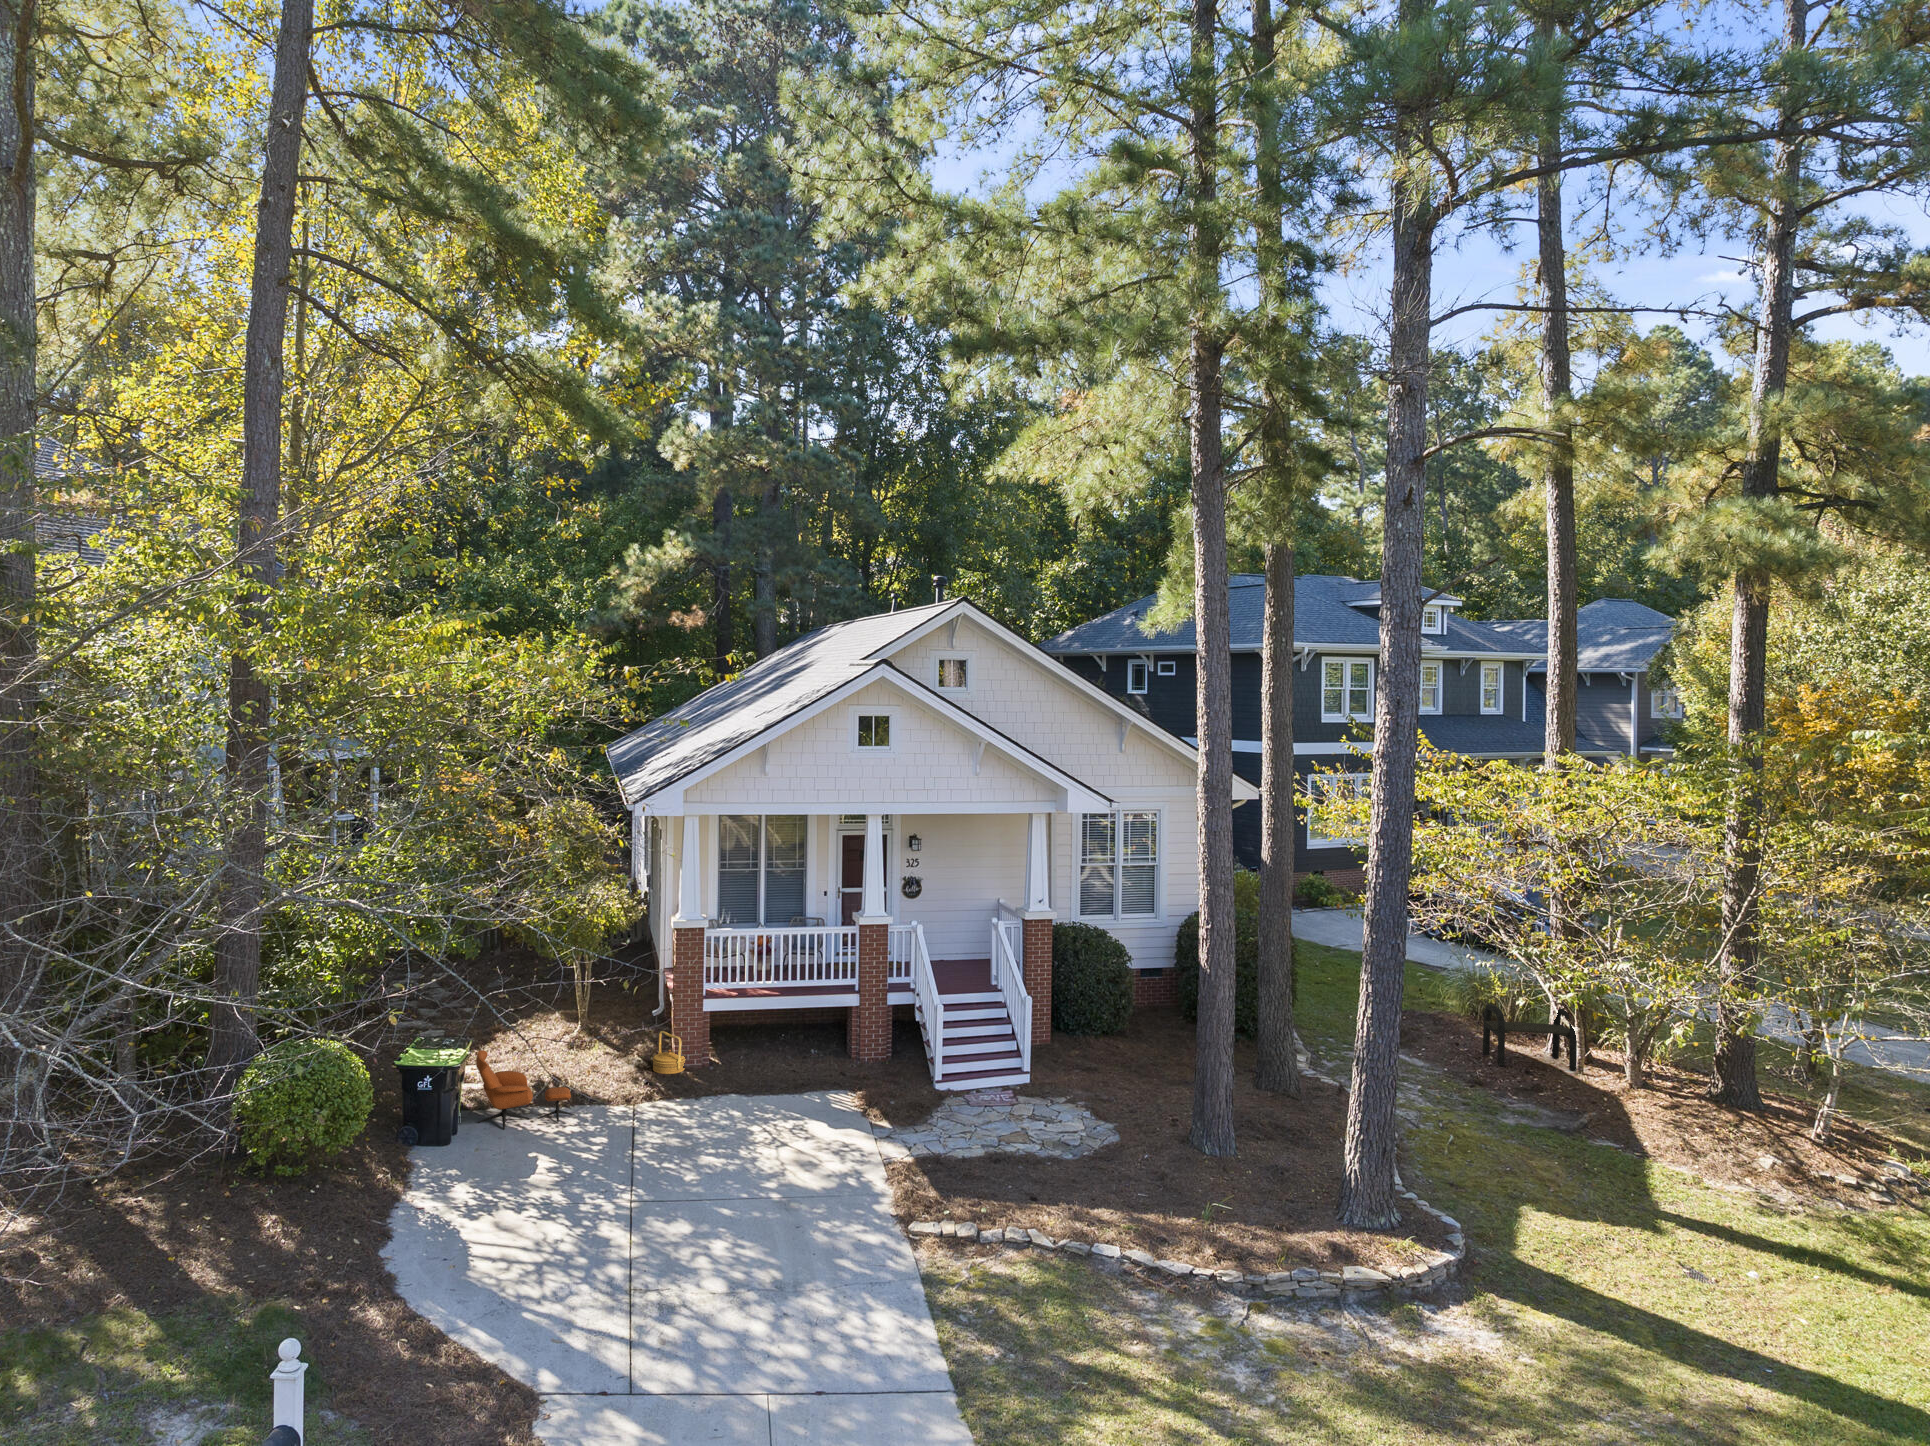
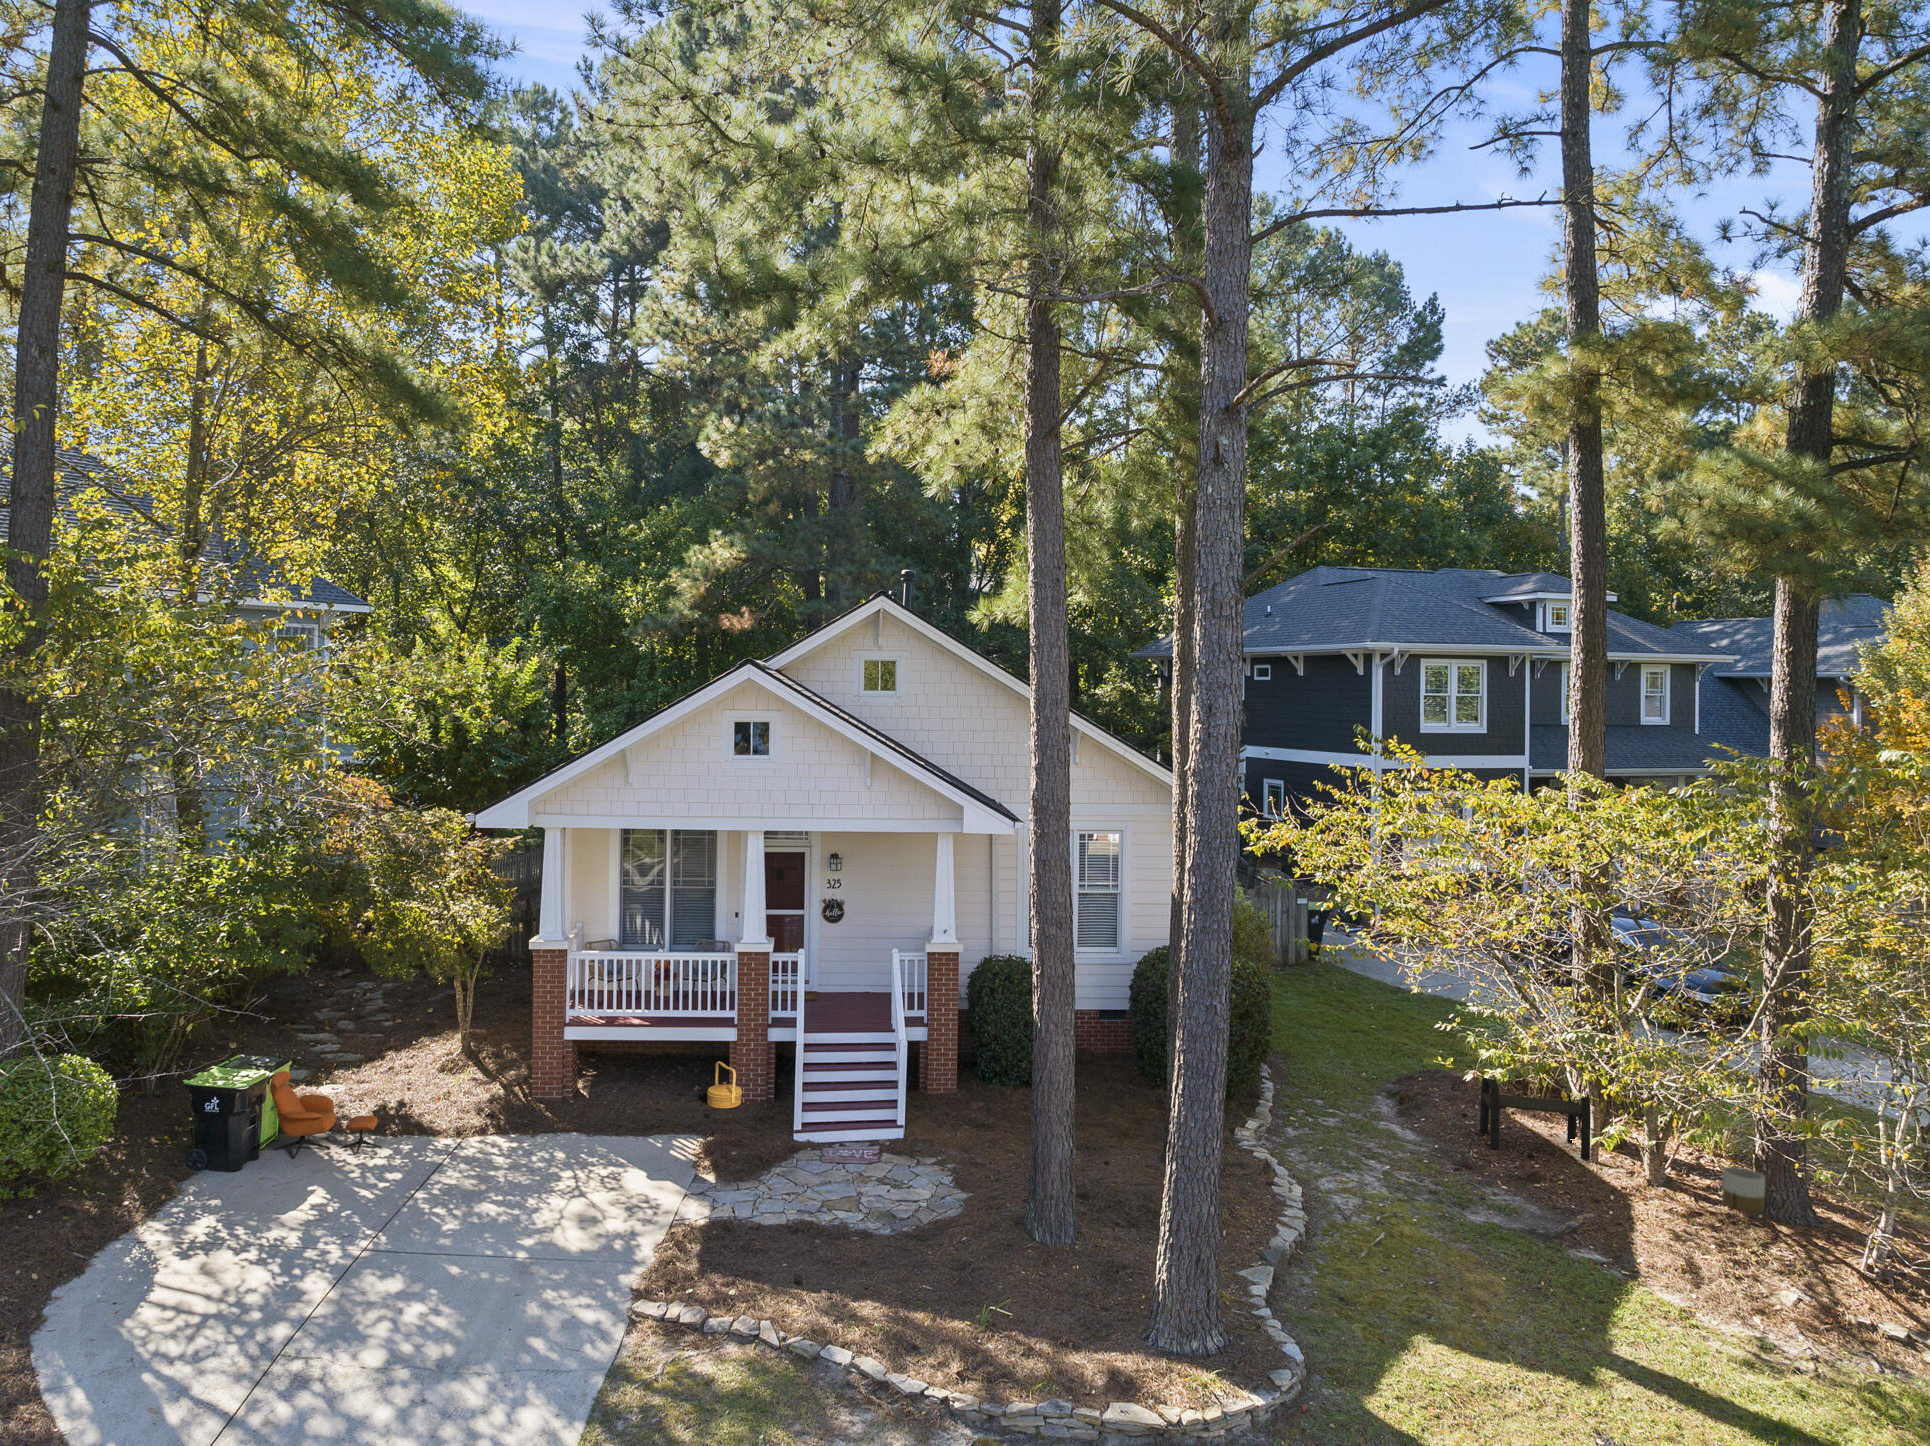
woven basket: present [653,1031,686,1074] -> present [707,1061,742,1108]
planter: none [1694,1067,1728,1114] -> present [1722,1167,1766,1223]

